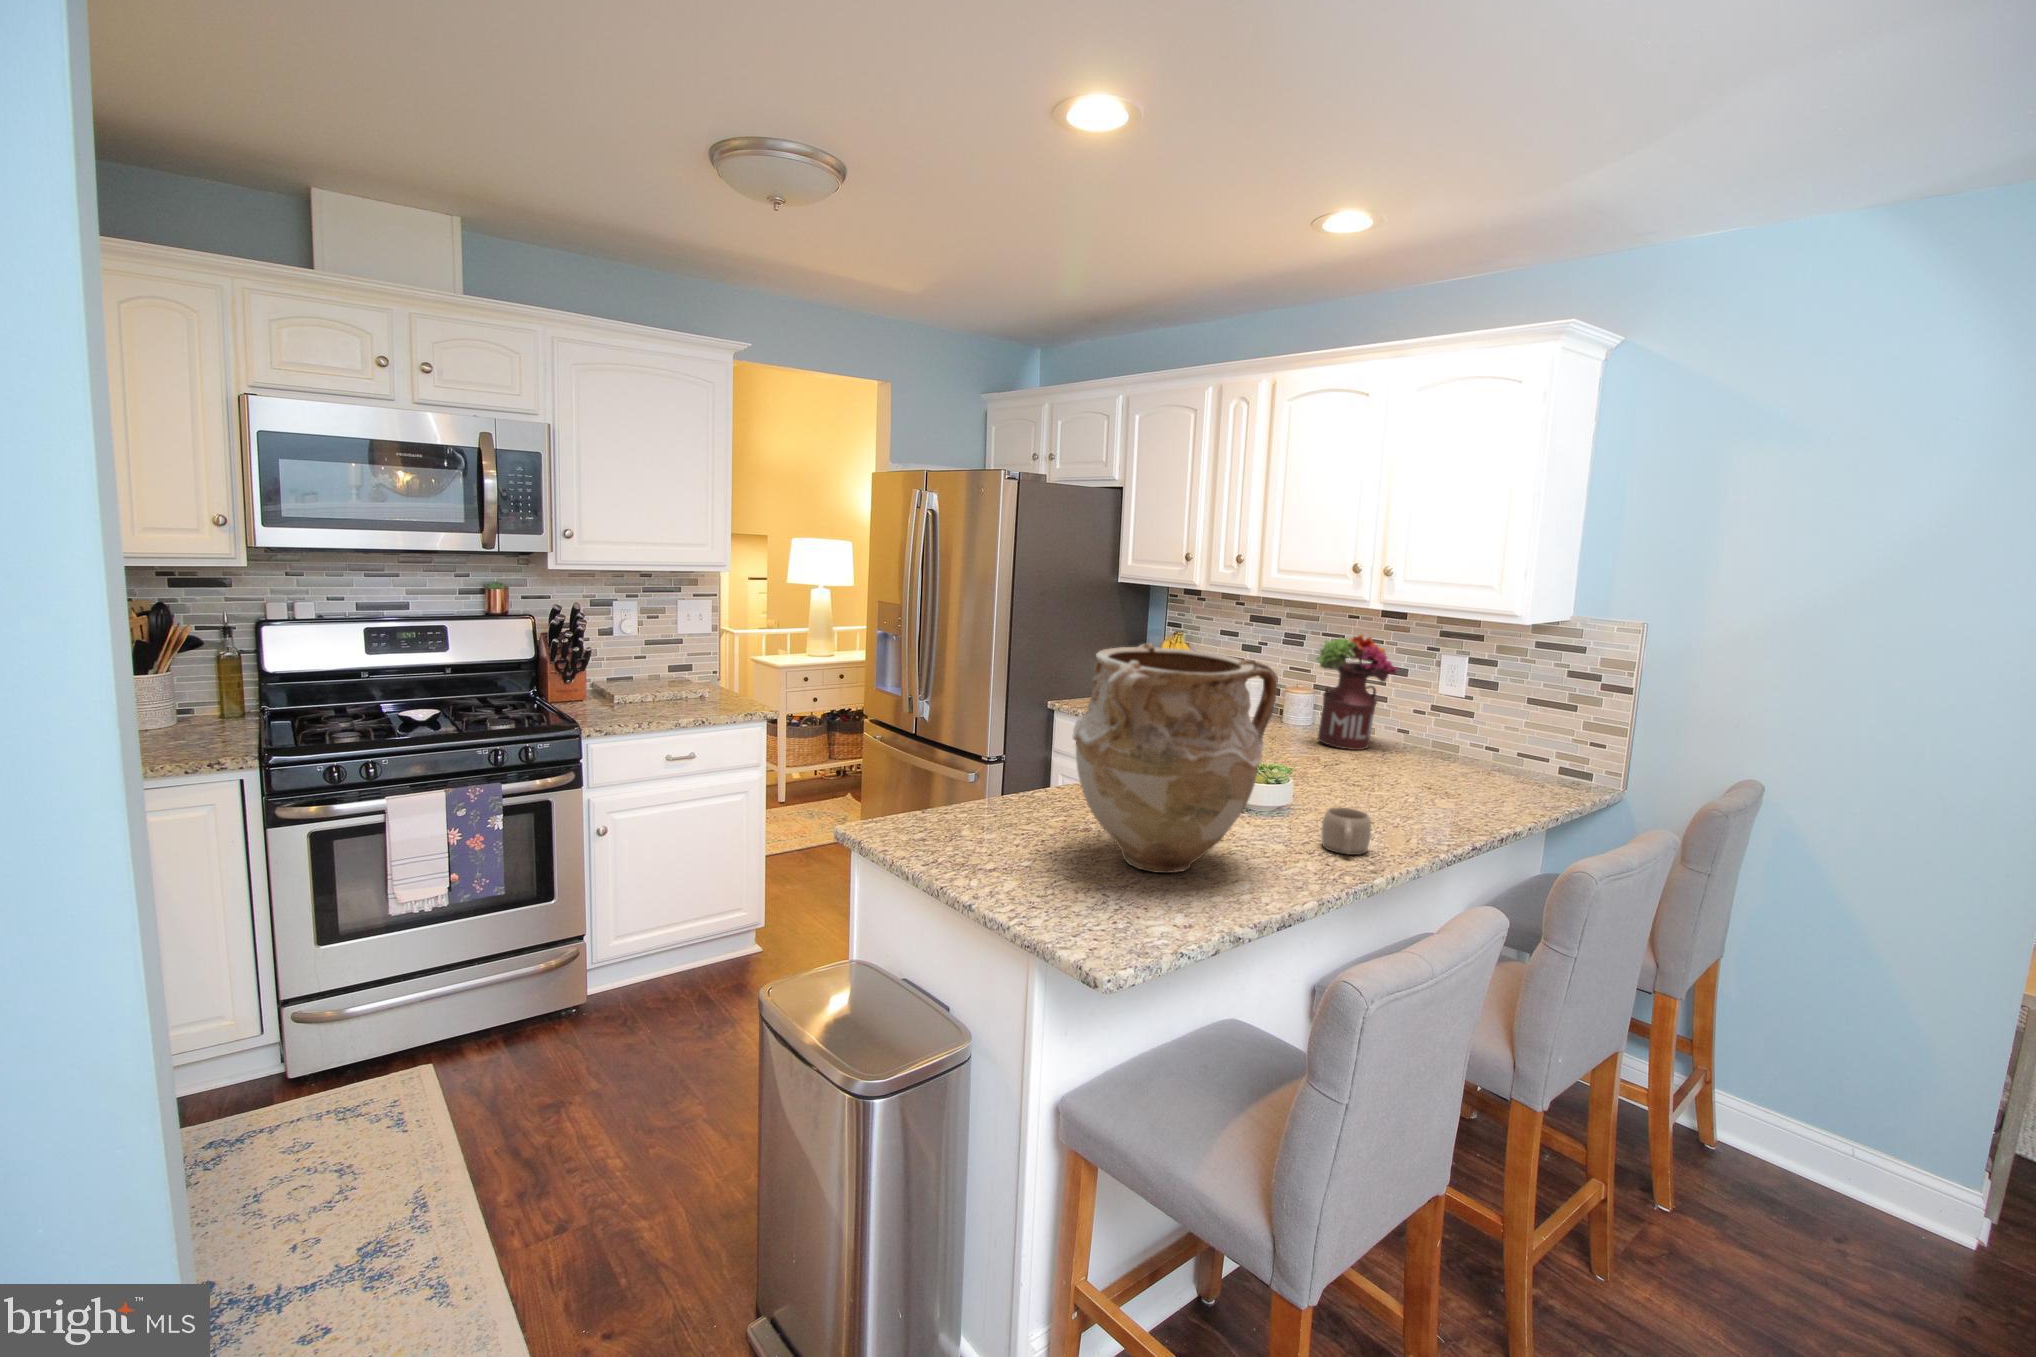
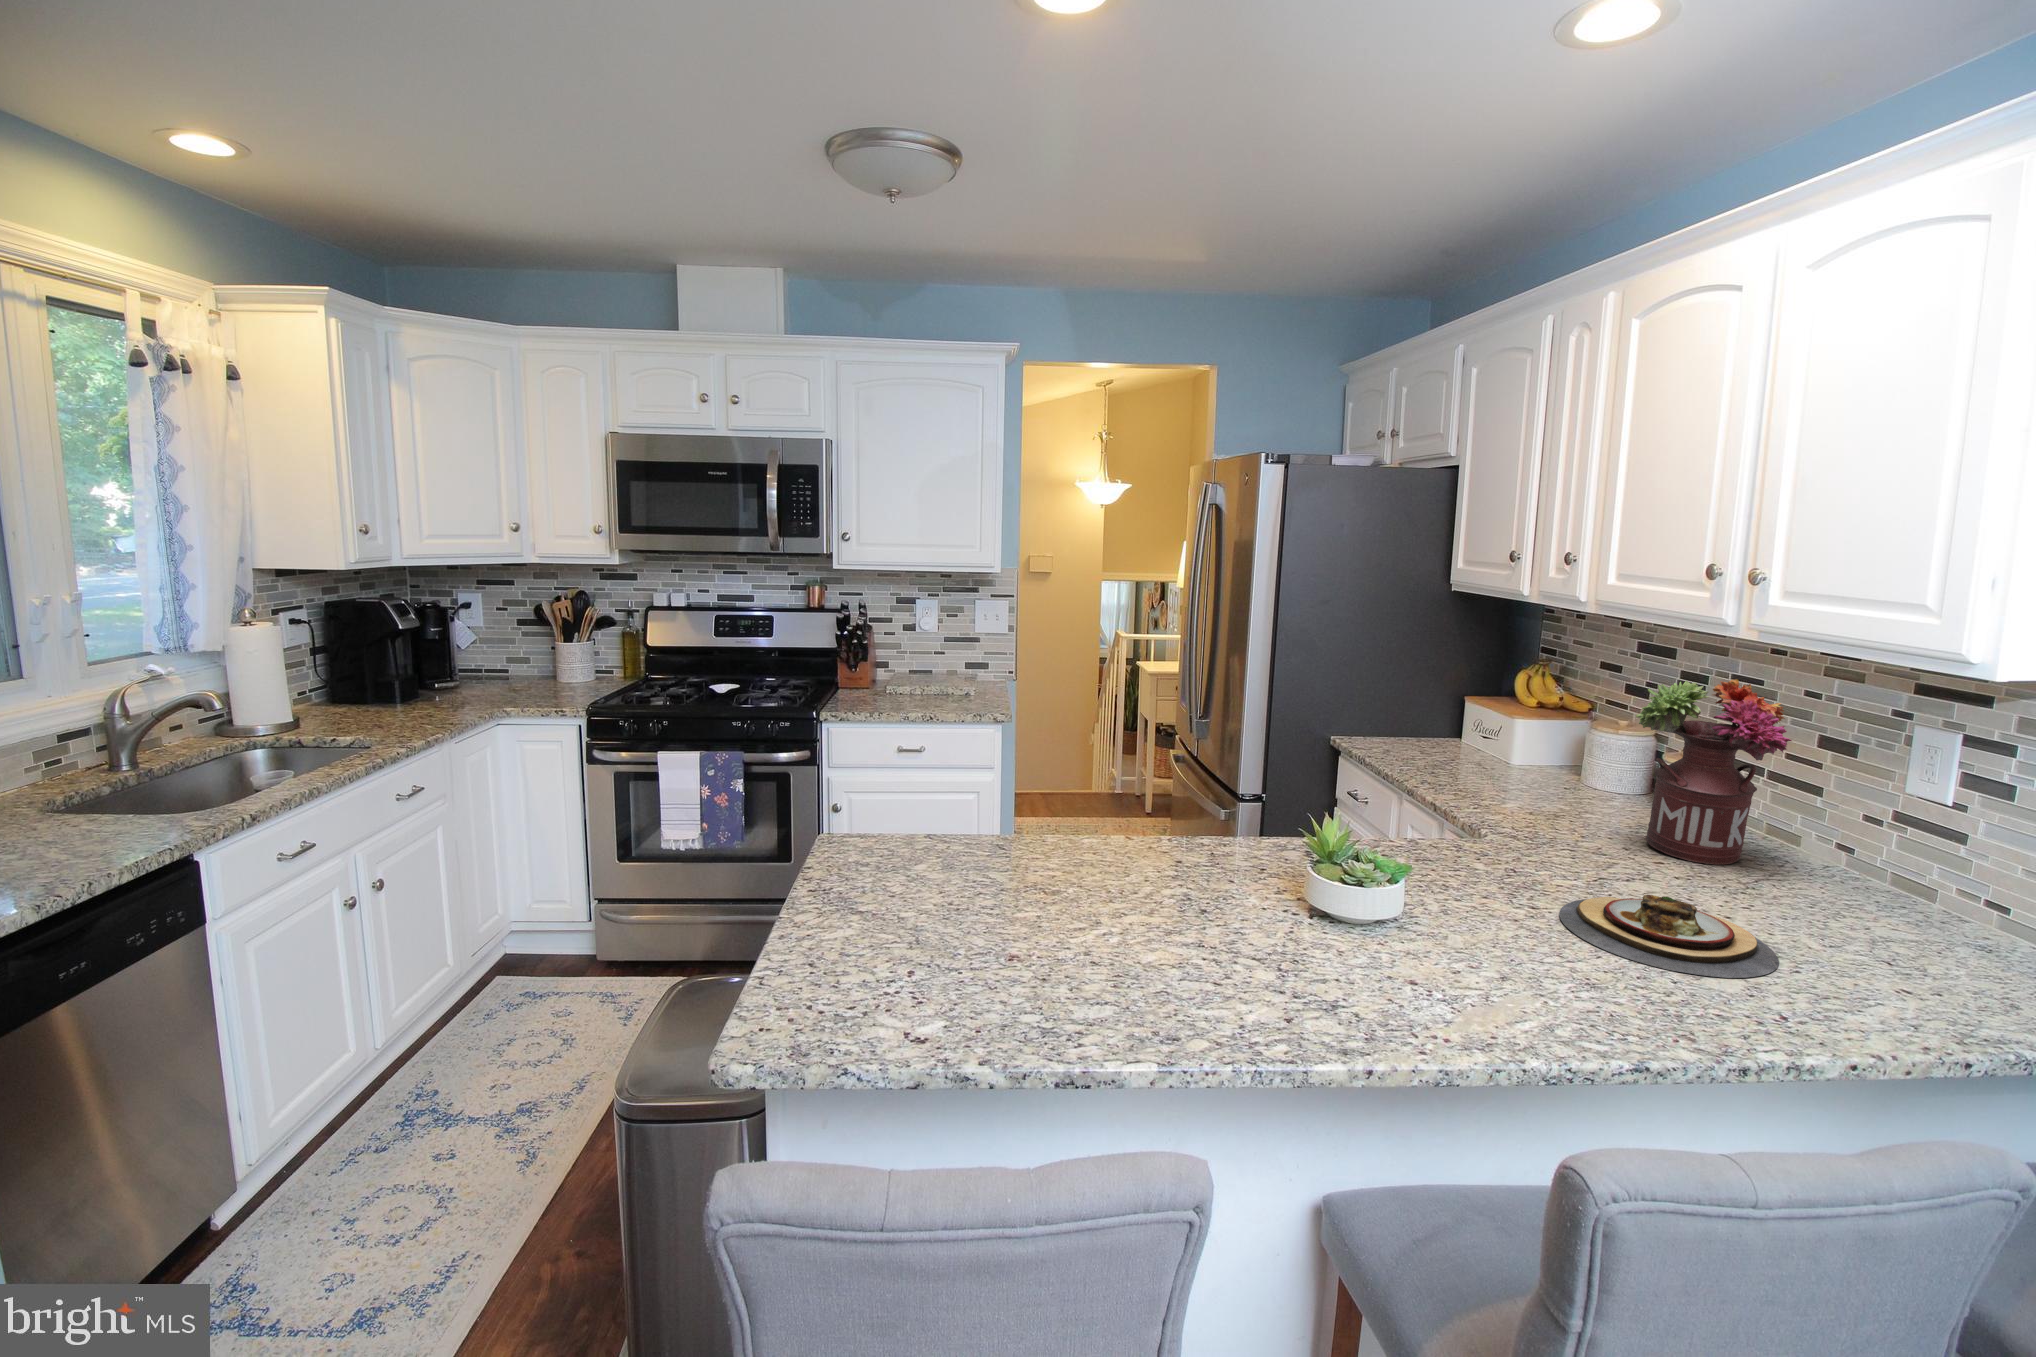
vase: present [1073,643,1278,873] -> none [917,666,1194,969]
plate: none [1343,764,1461,803] -> present [1559,894,1779,978]
mug: present [1321,807,1371,855] -> none [1317,934,1394,1016]

